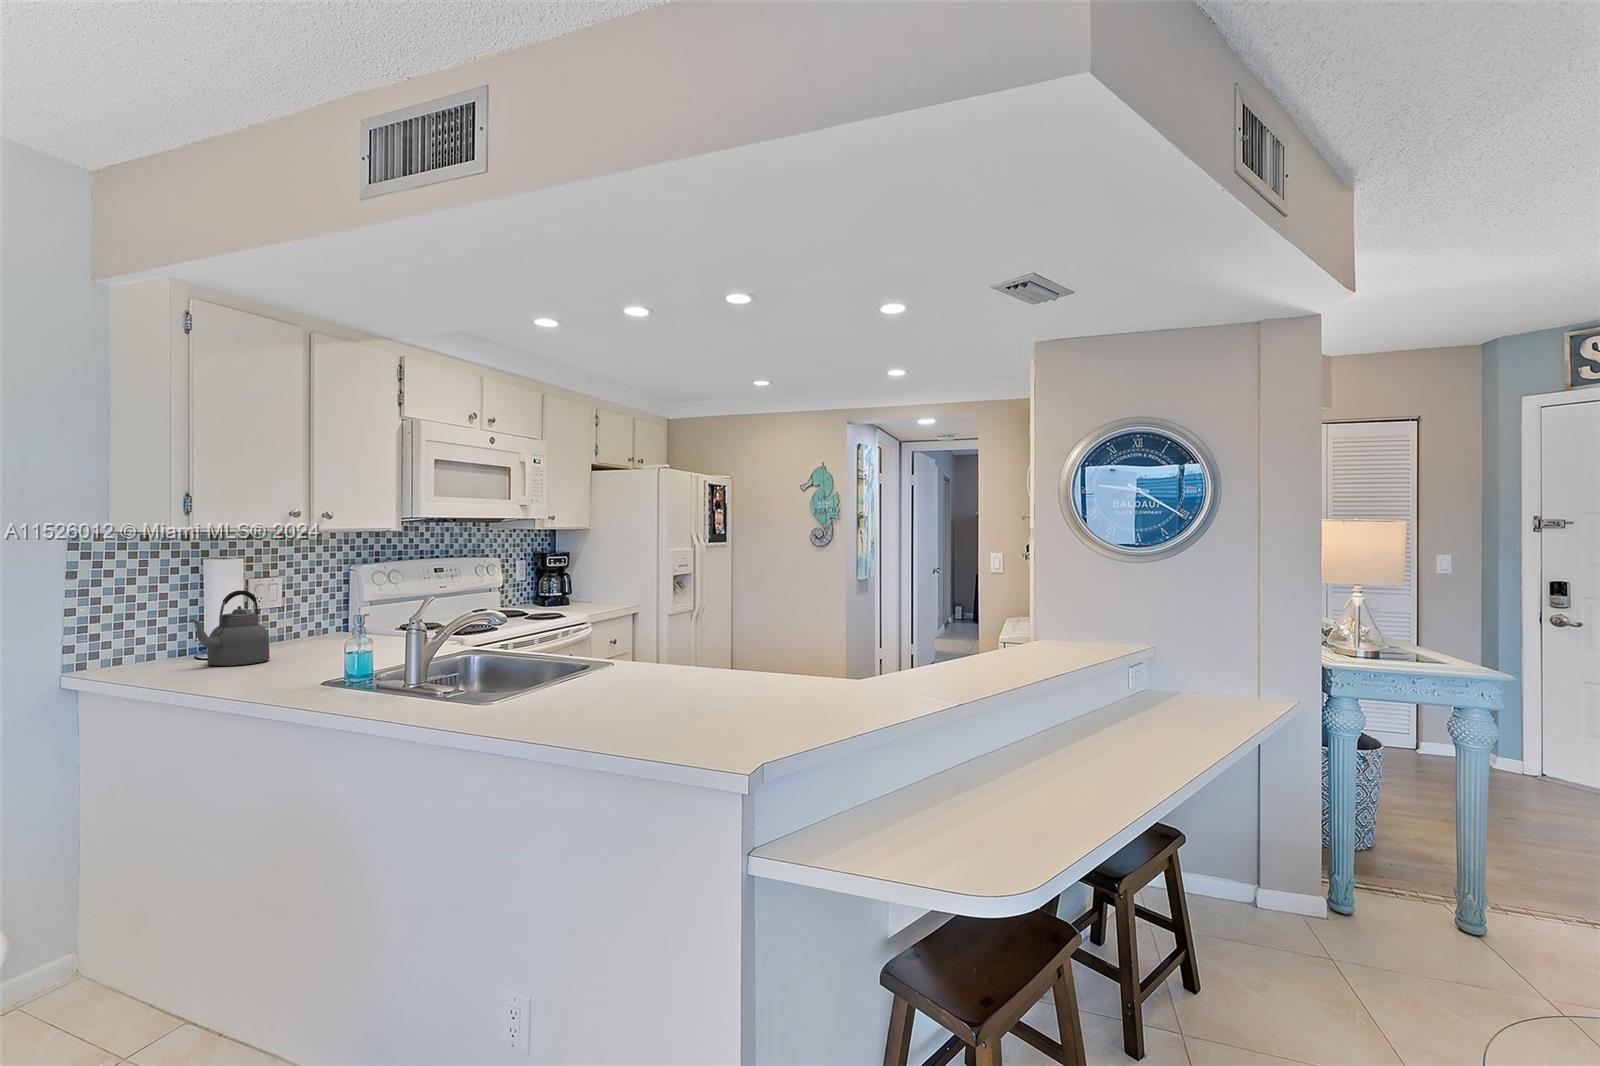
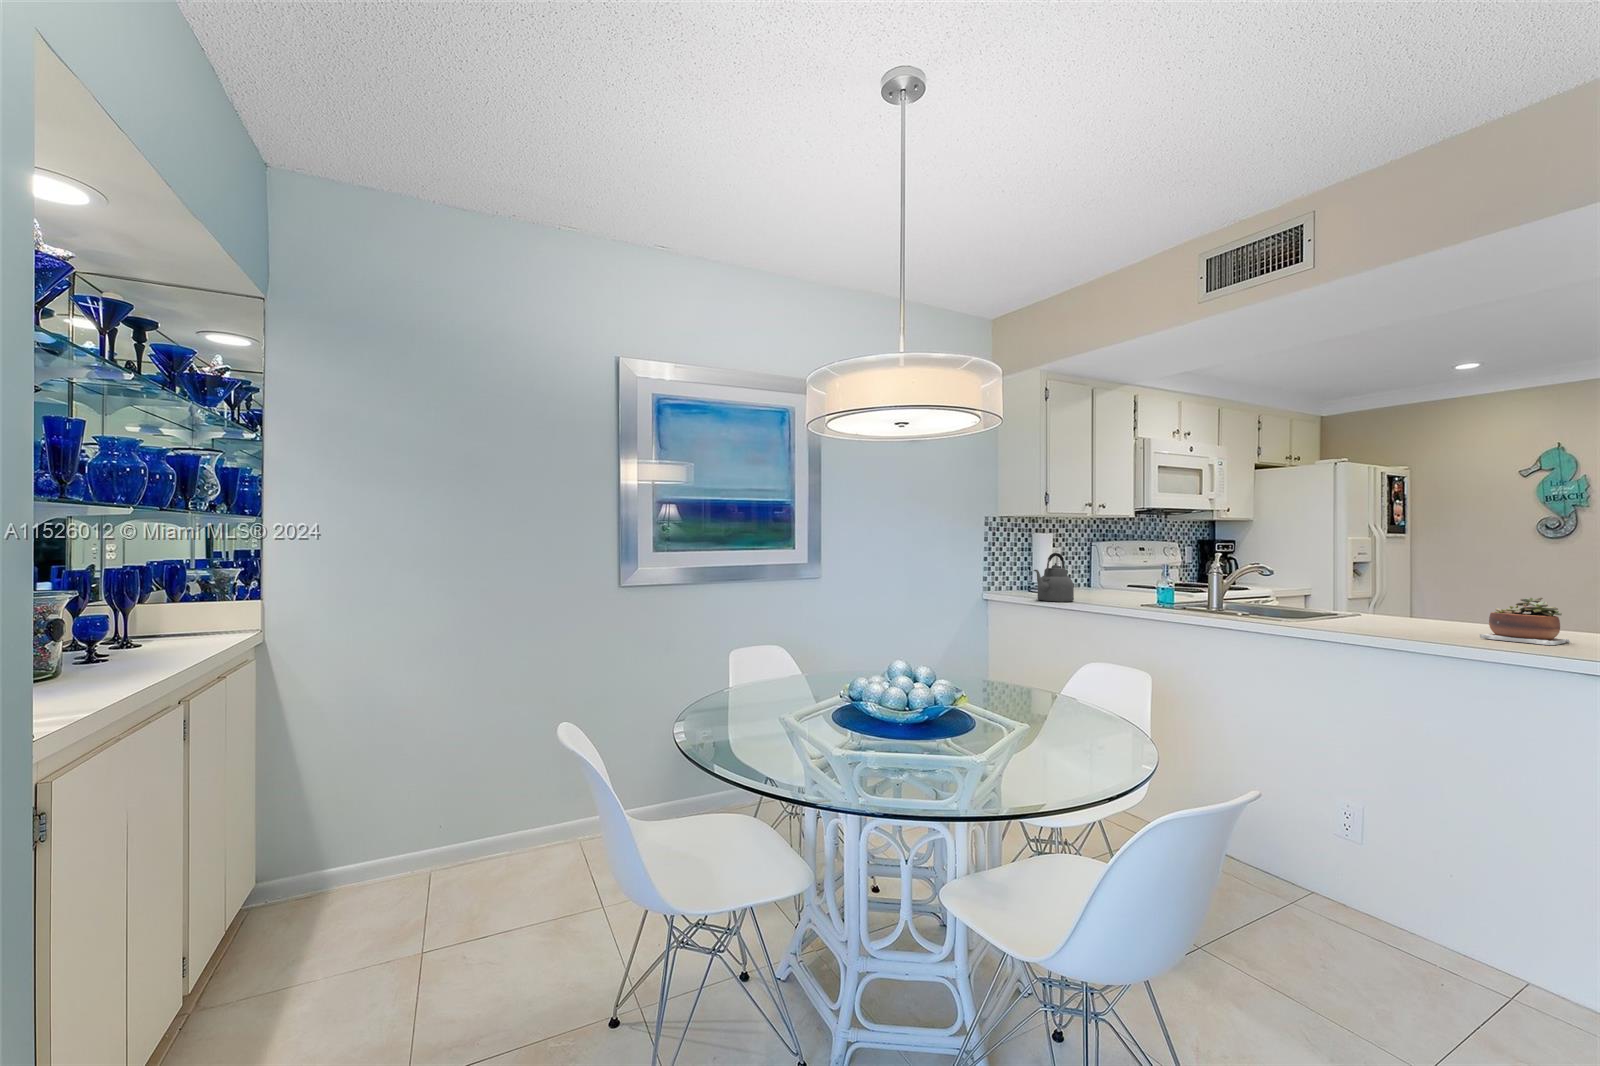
succulent plant: none [644,632,713,683] -> present [1480,597,1570,645]

